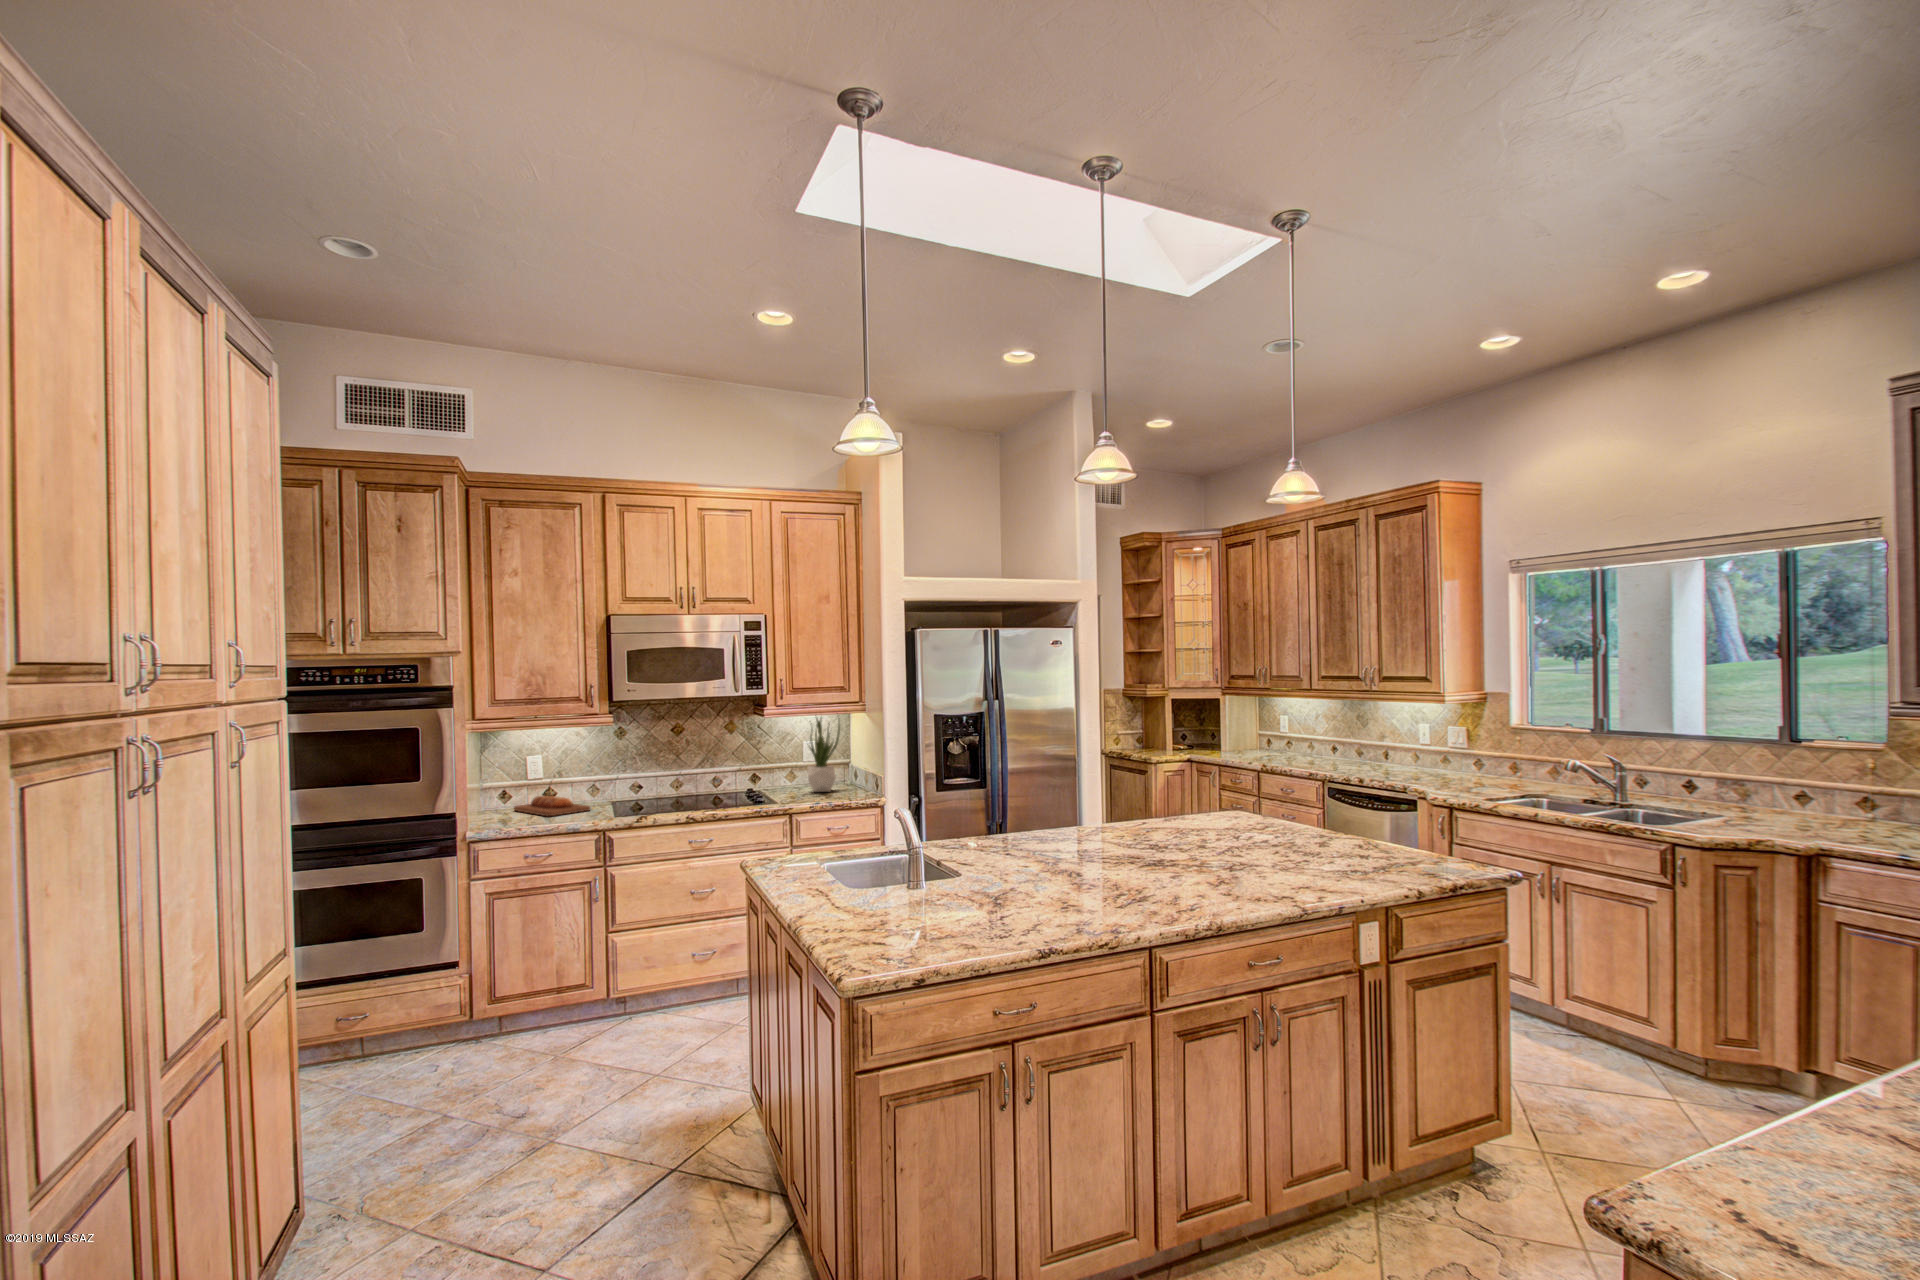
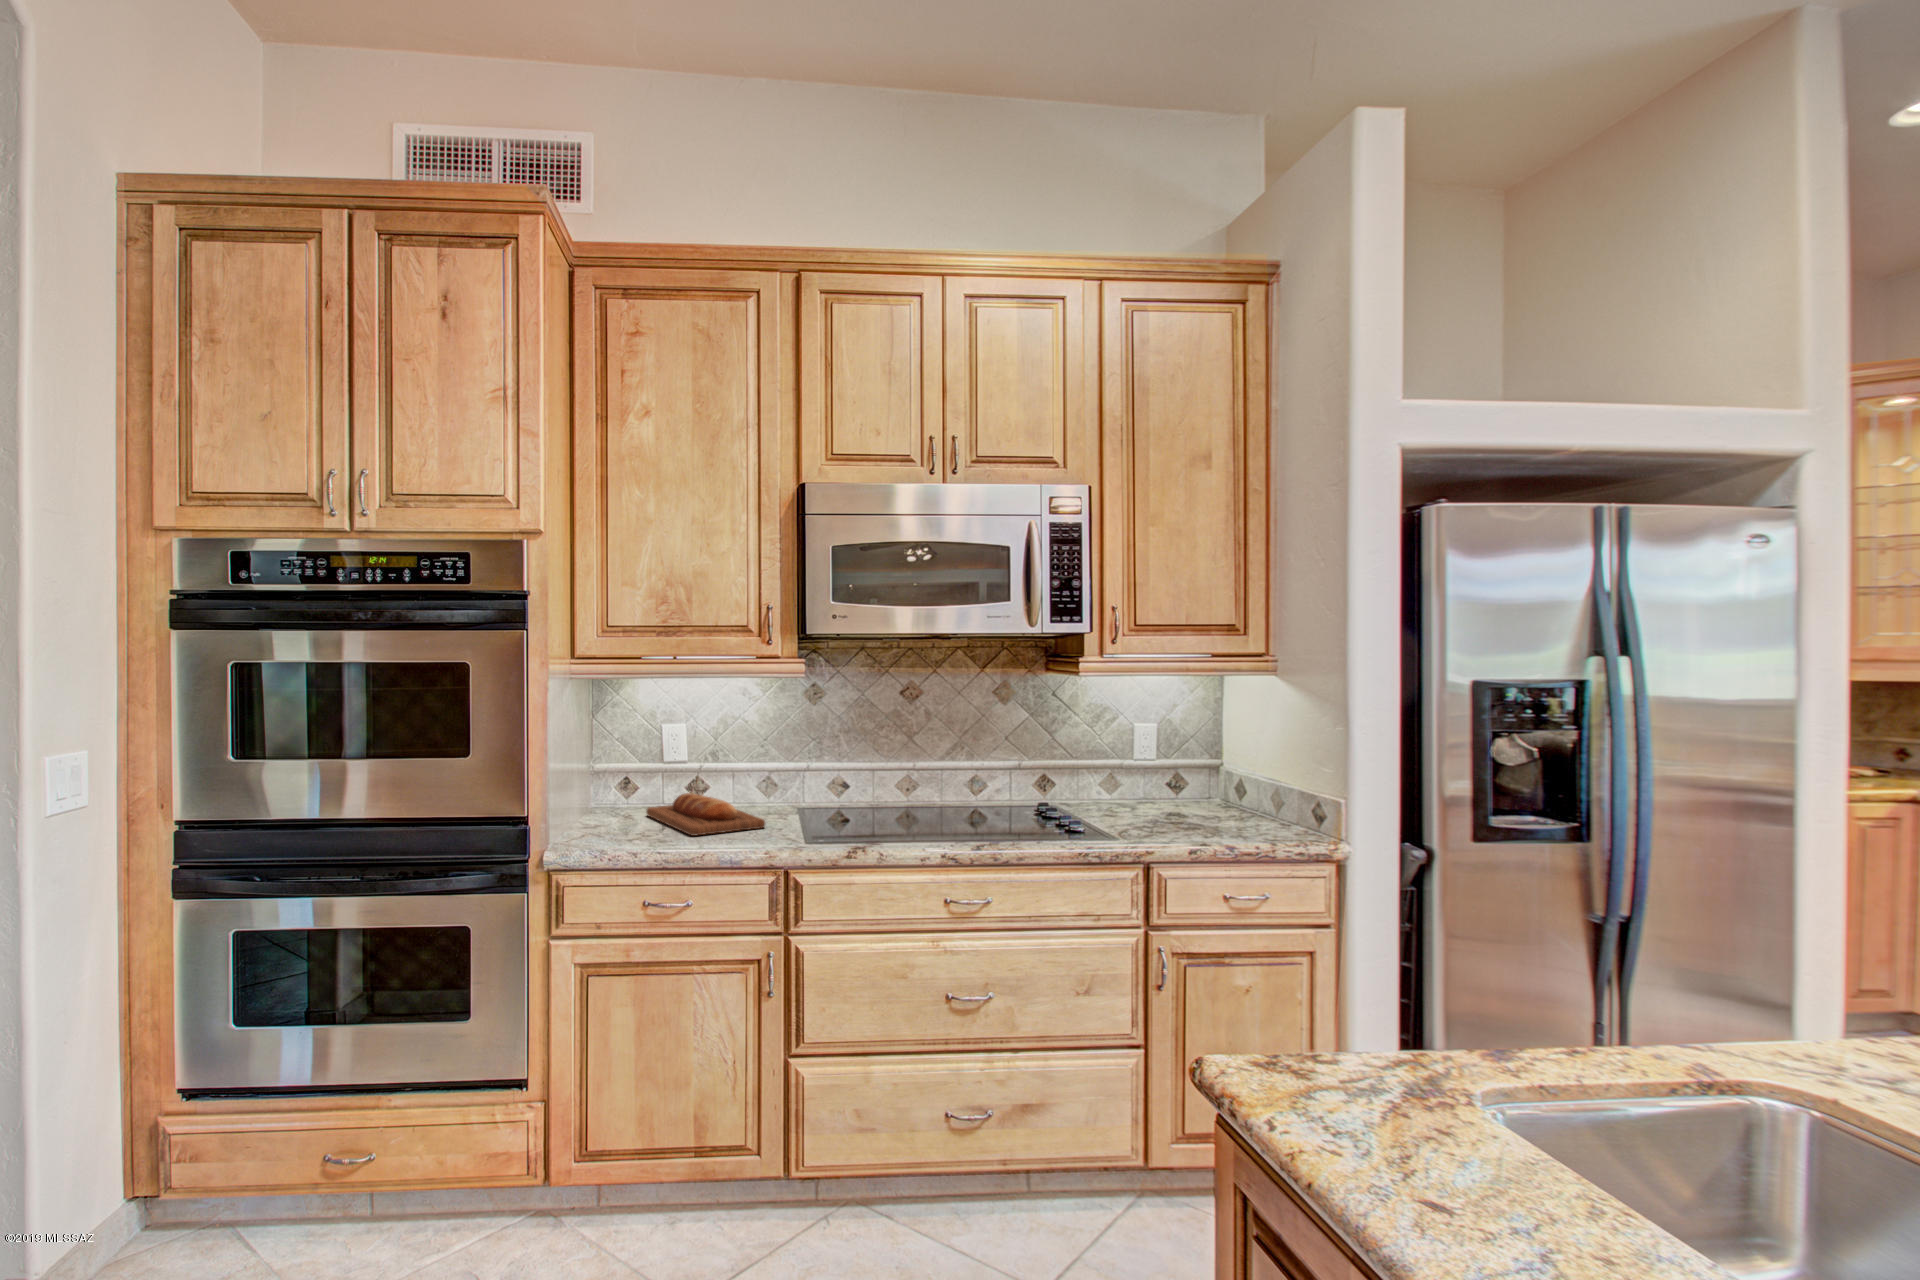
potted plant: present [808,718,840,792] -> none [1143,674,1208,823]

